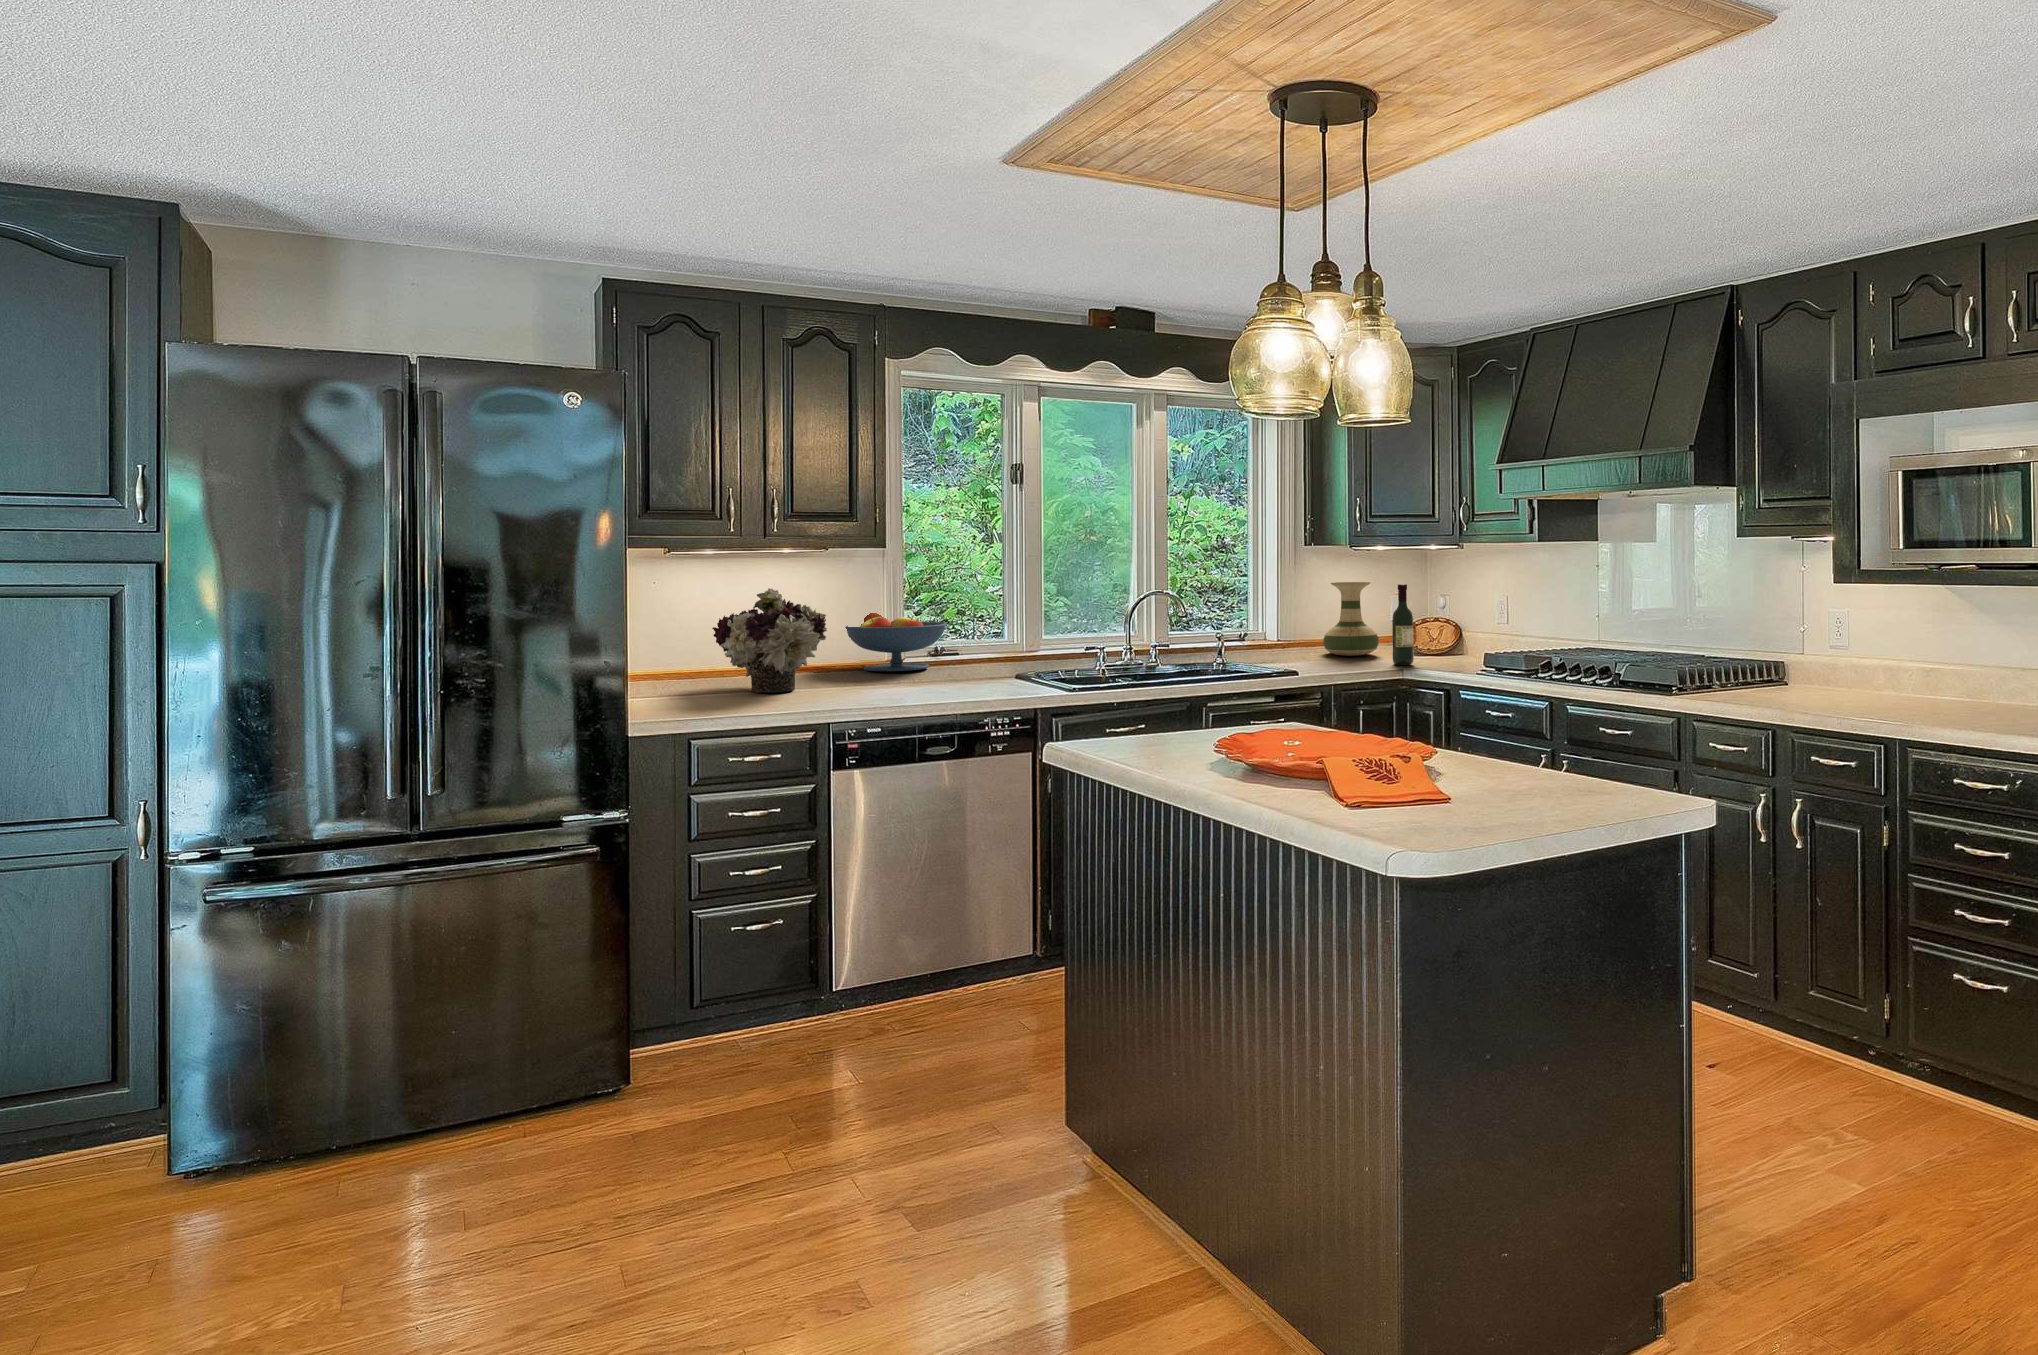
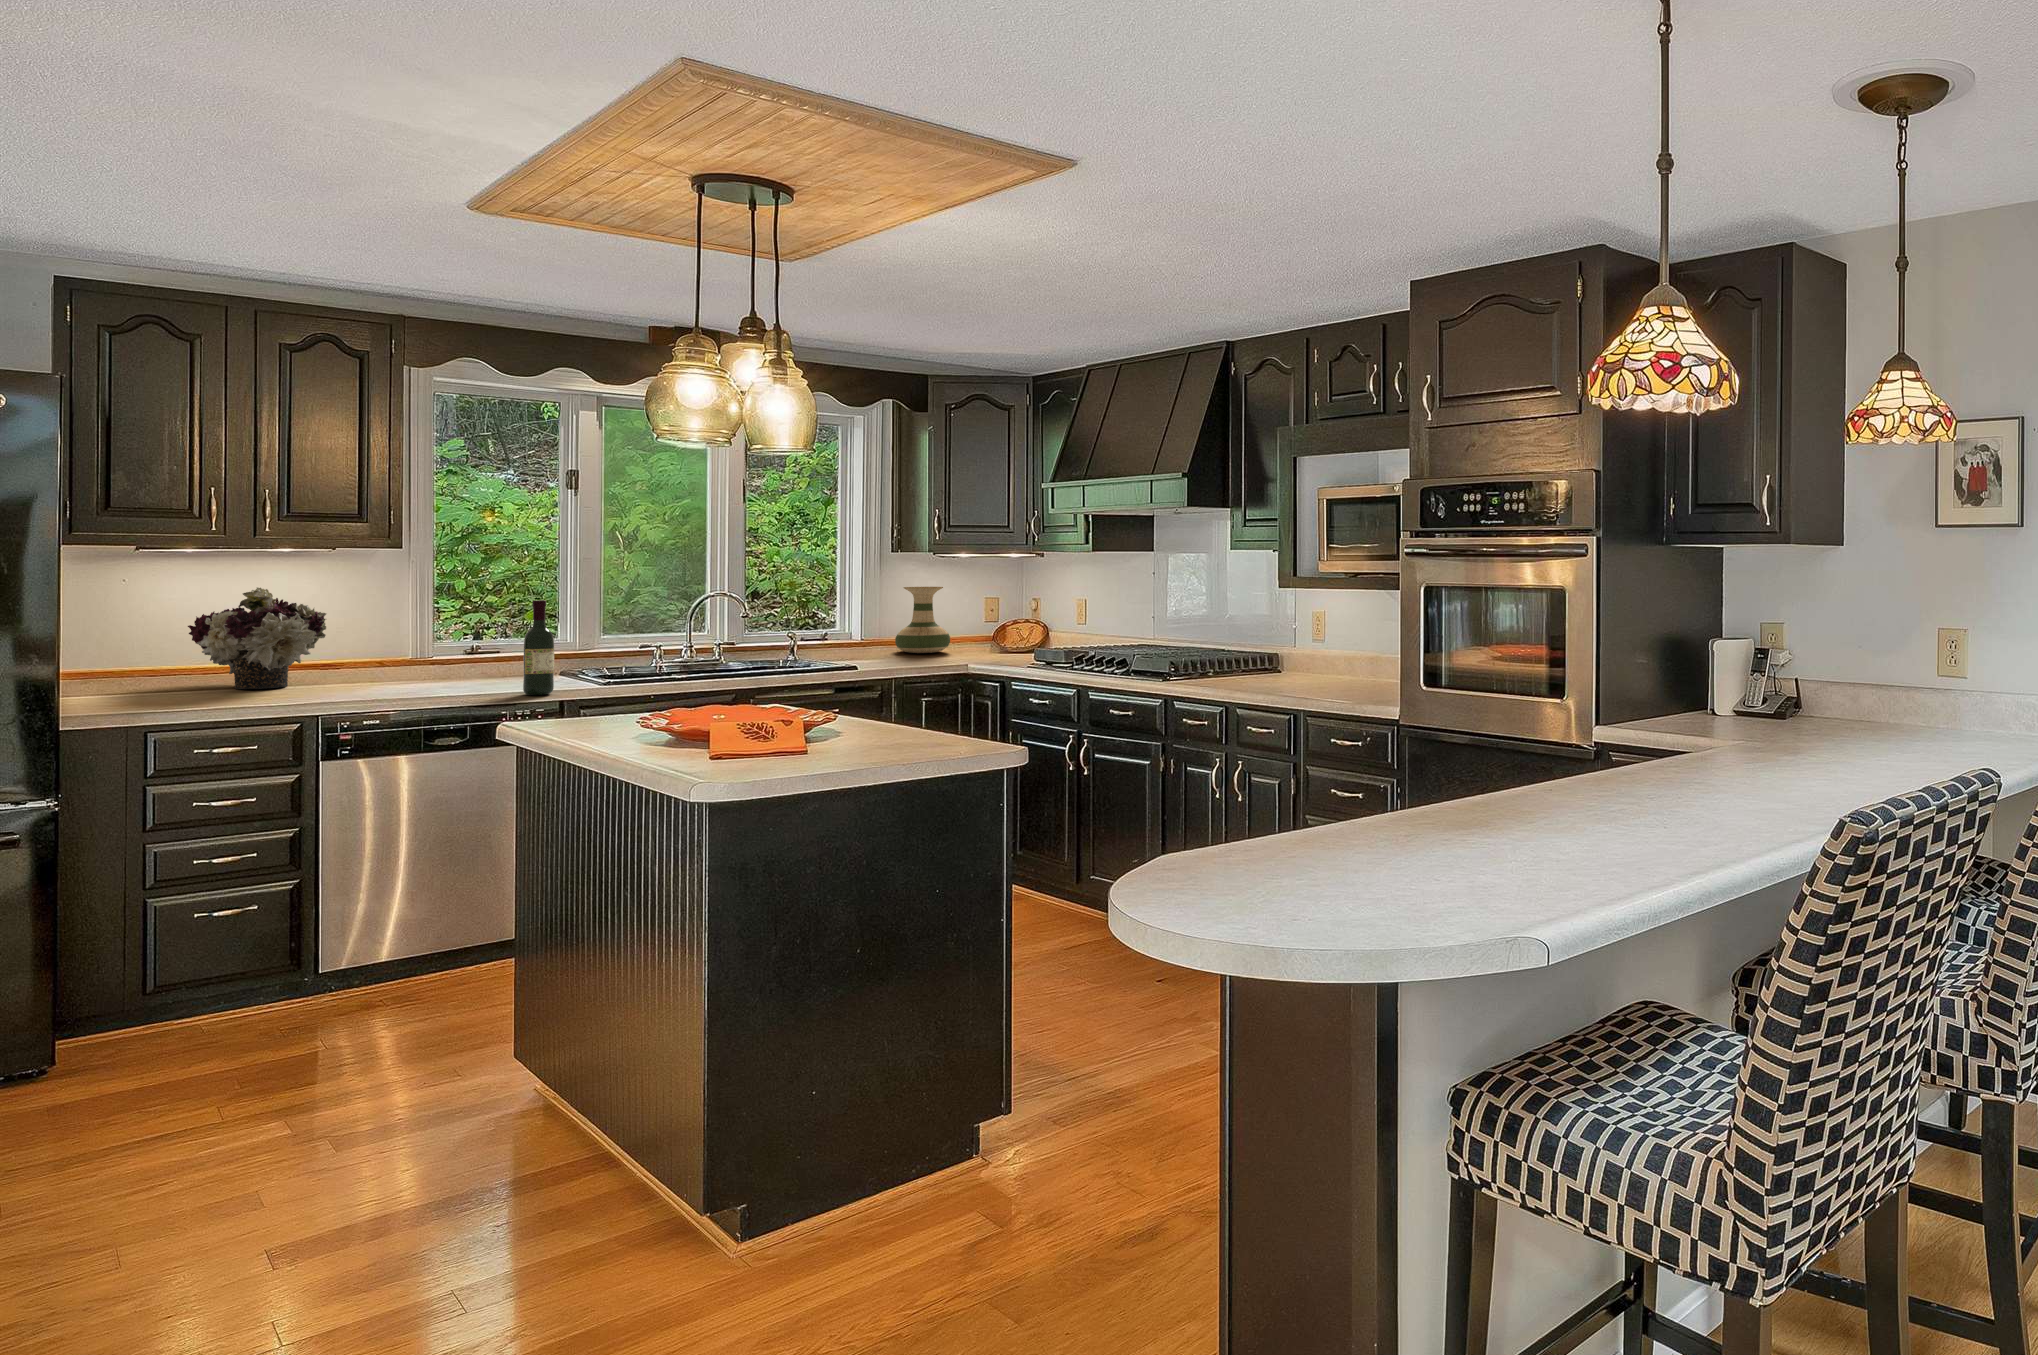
wine bottle: present [1392,584,1414,665] -> present [523,600,554,695]
fruit bowl: present [845,613,947,671] -> none [358,609,478,669]

